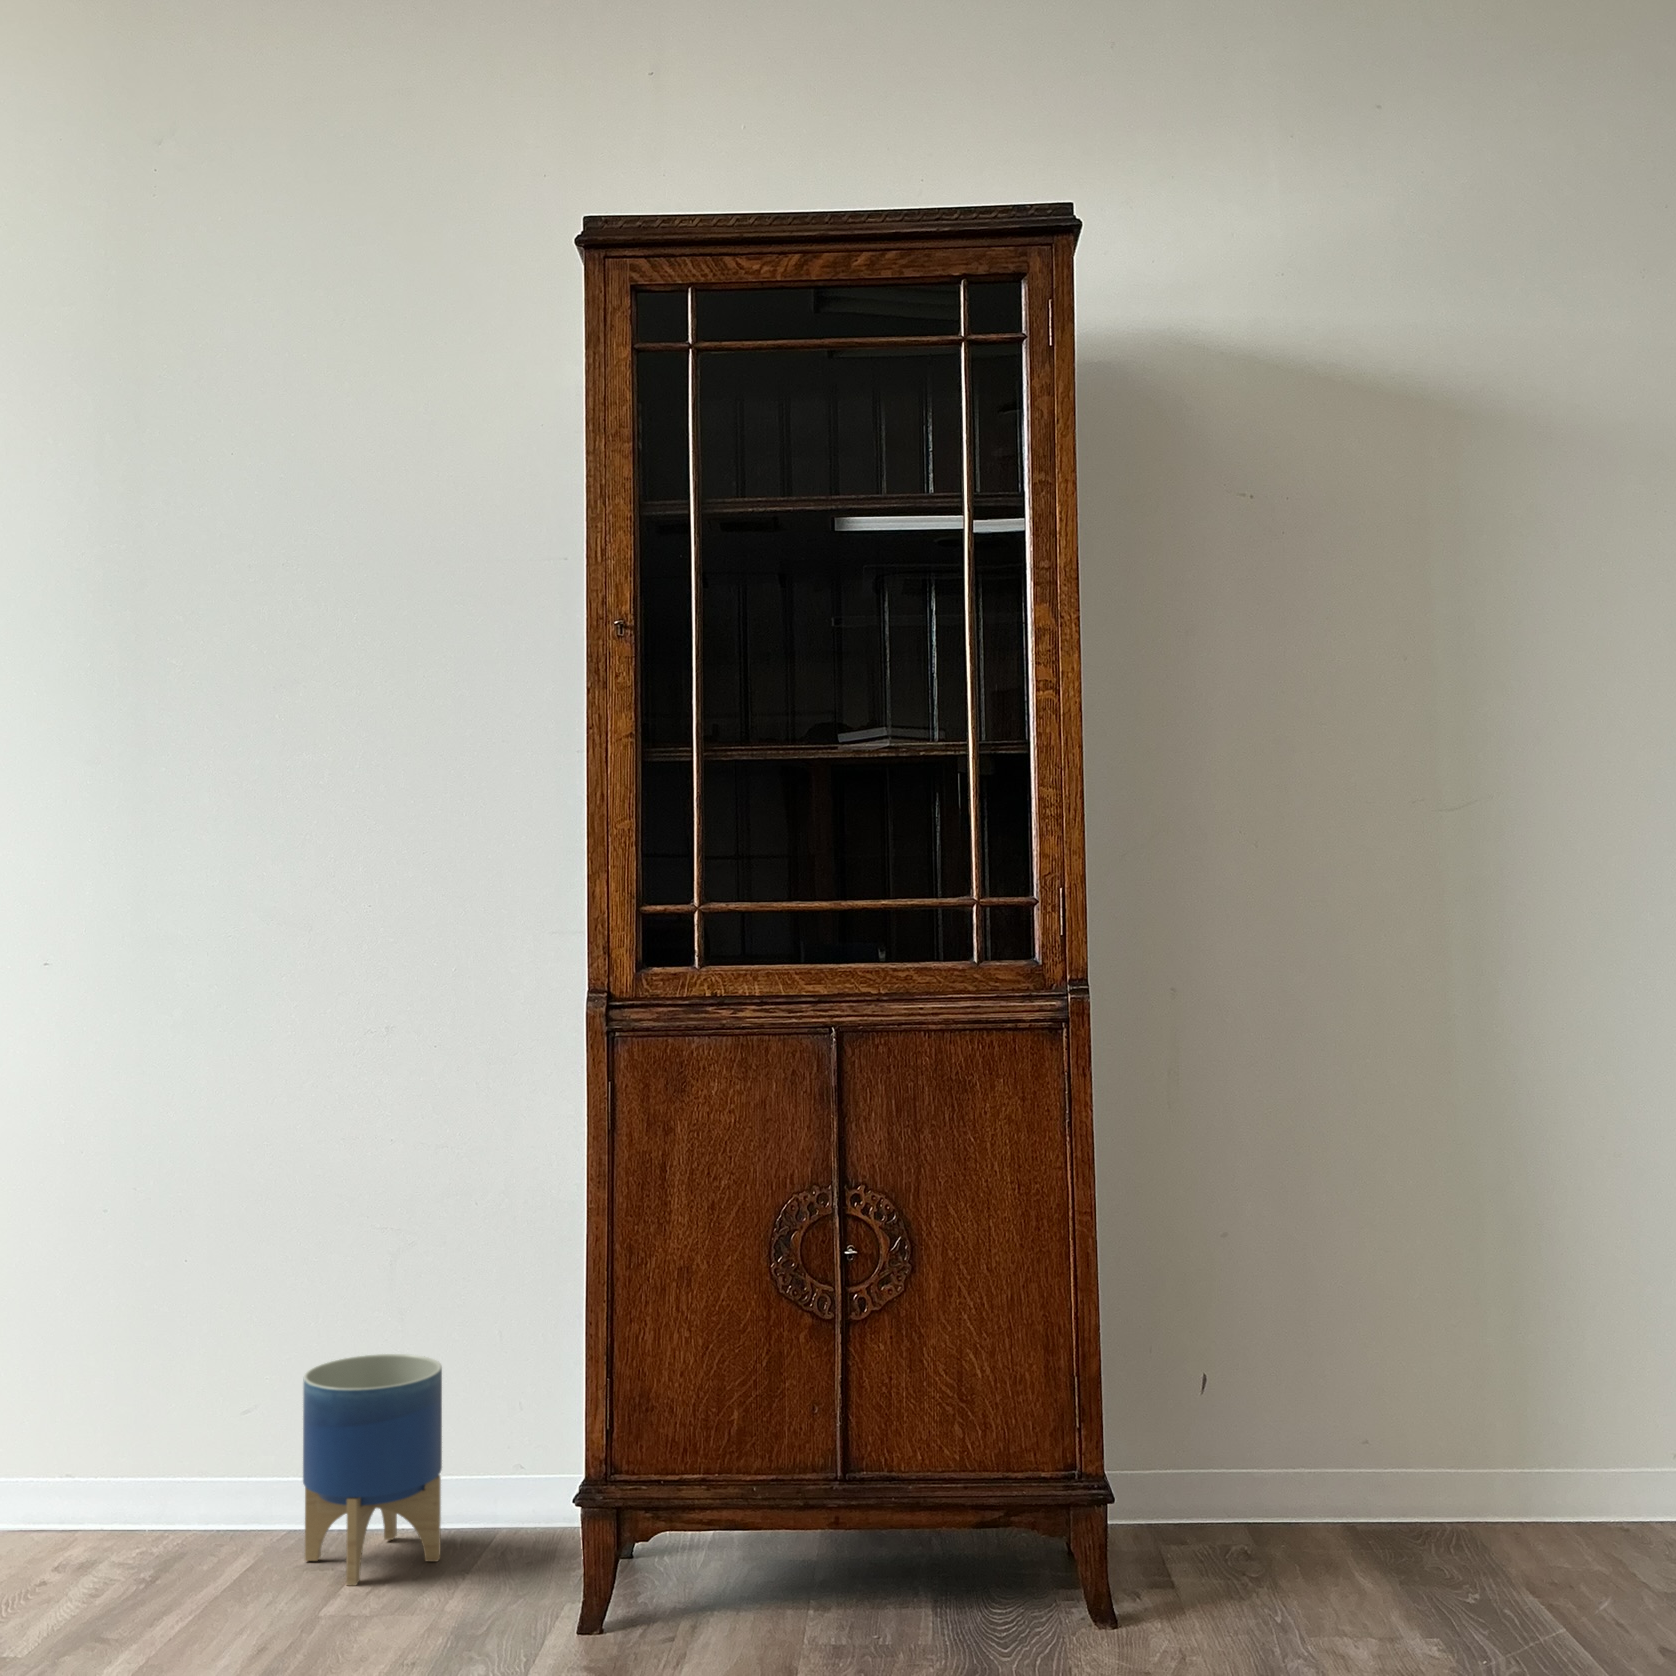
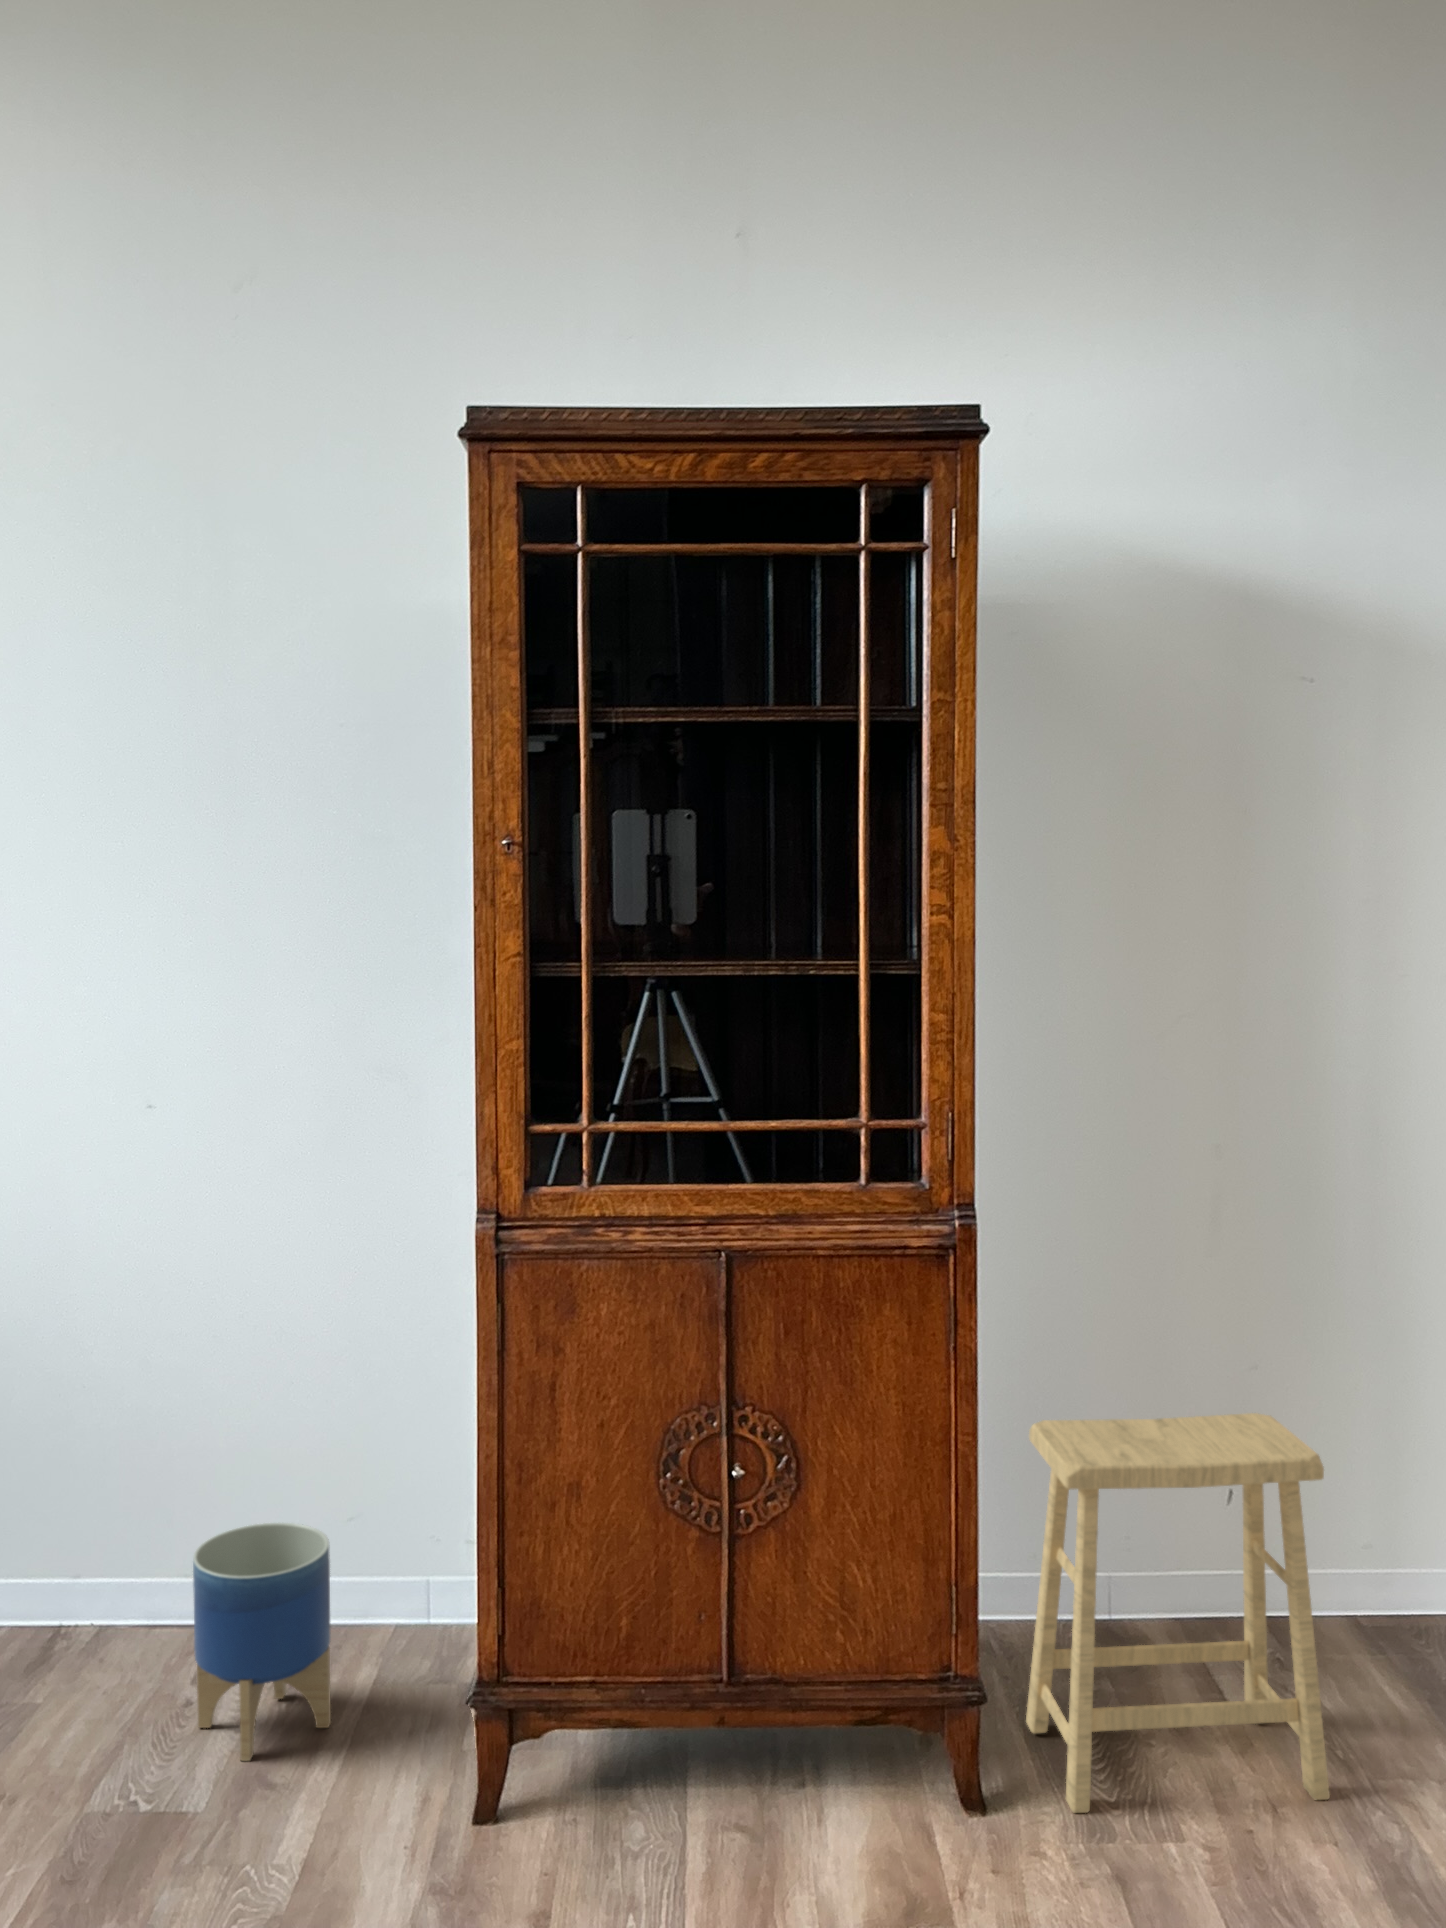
footstool: none [1155,1224,1479,1625] -> present [1026,1413,1330,1813]

